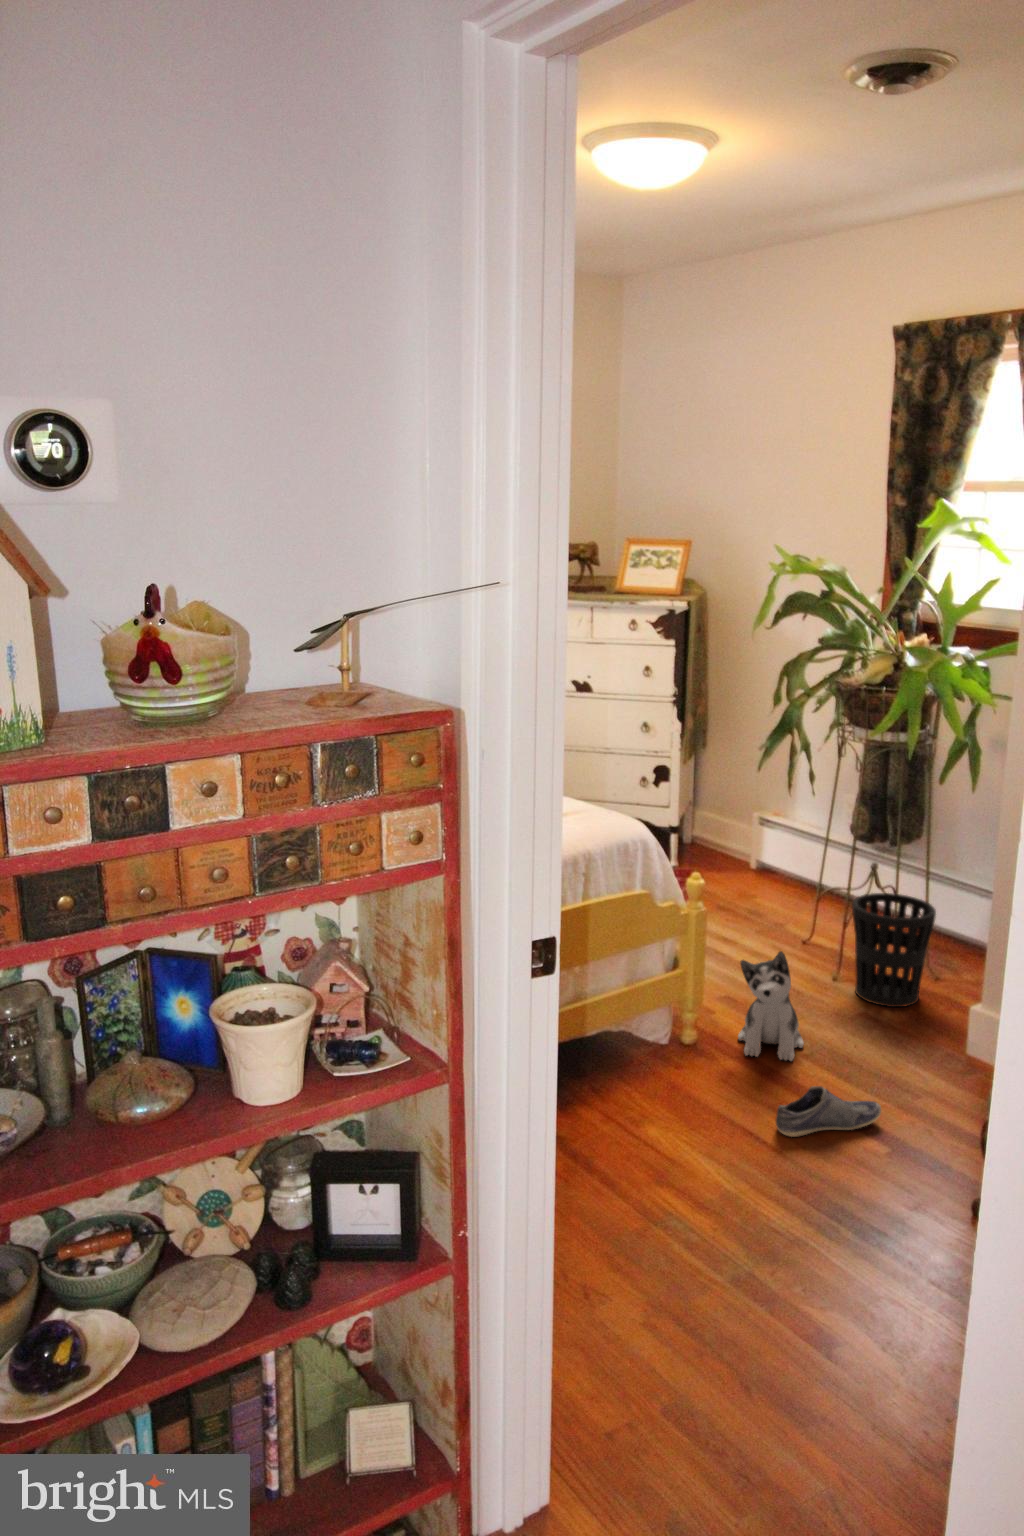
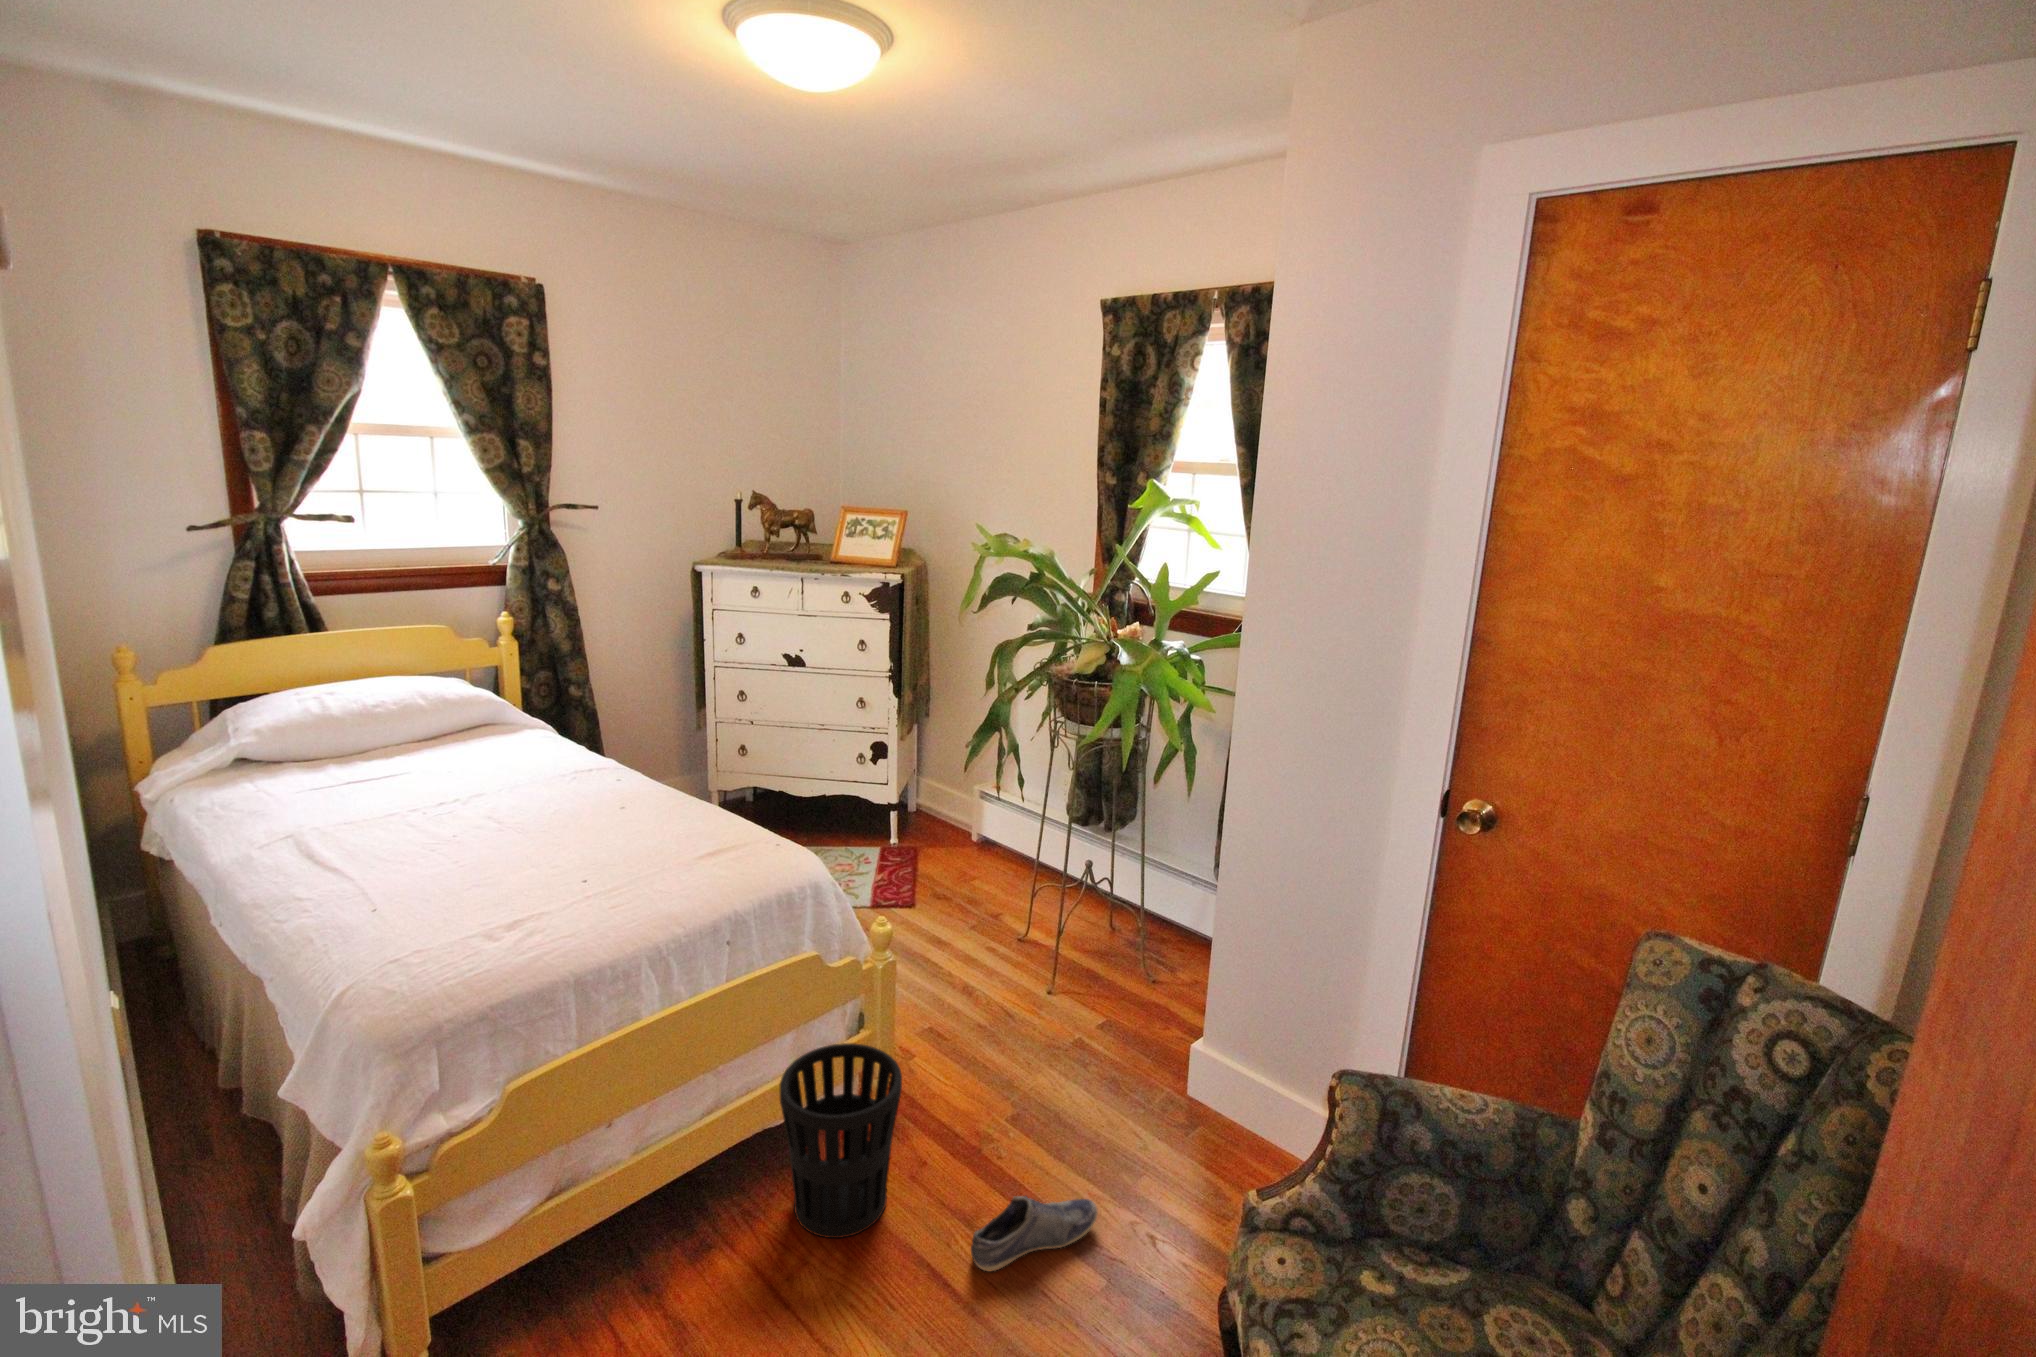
wastebasket: present [852,893,936,1007] -> present [780,1043,902,1238]
plush toy: present [738,951,804,1061] -> none [938,1000,1012,1129]

